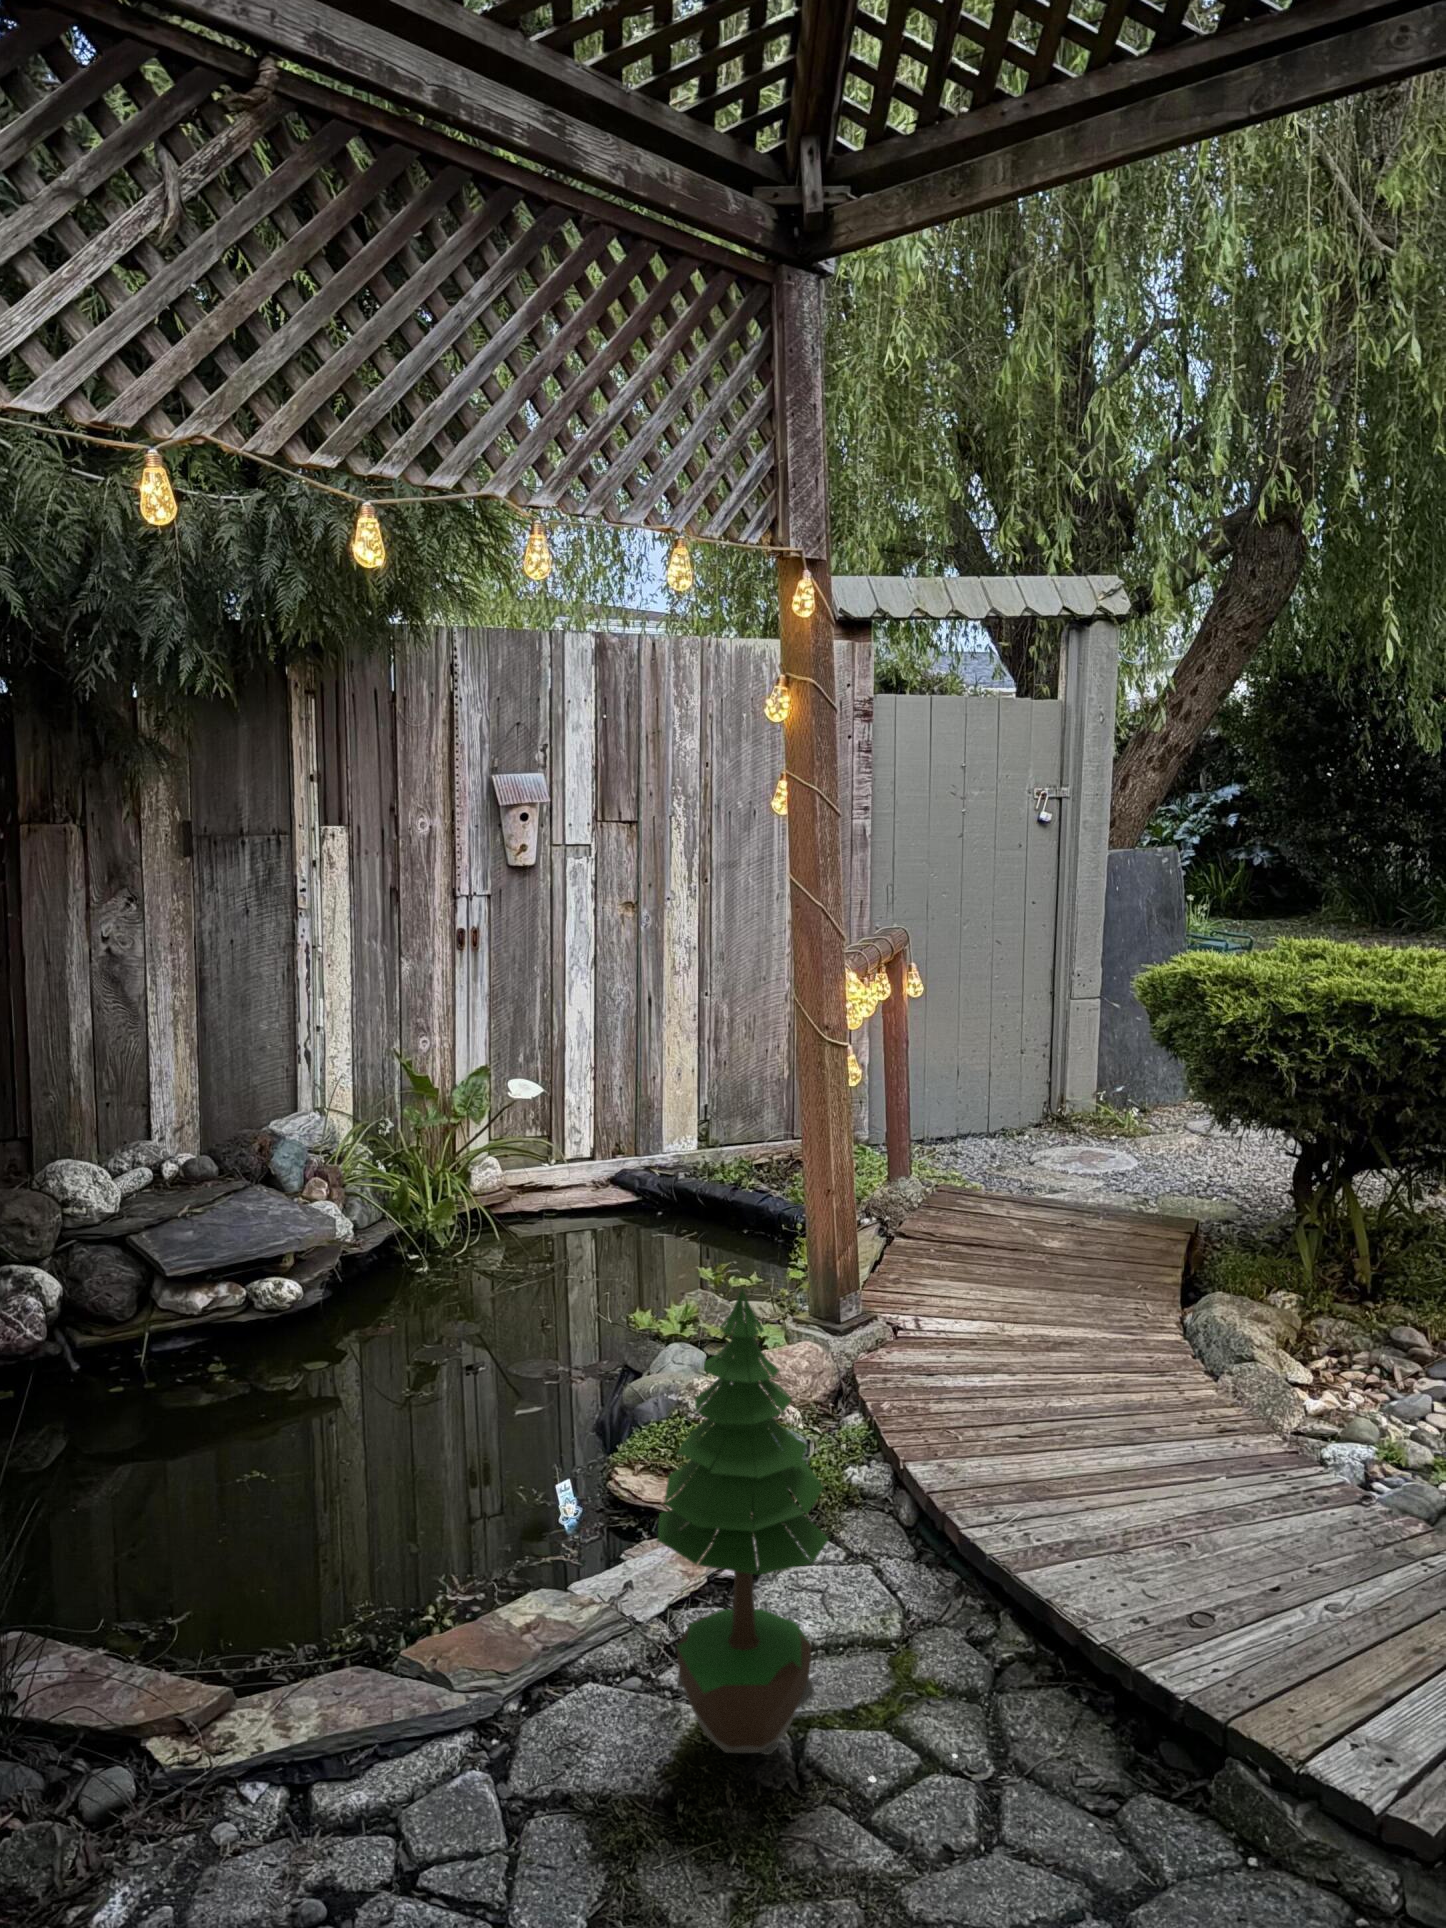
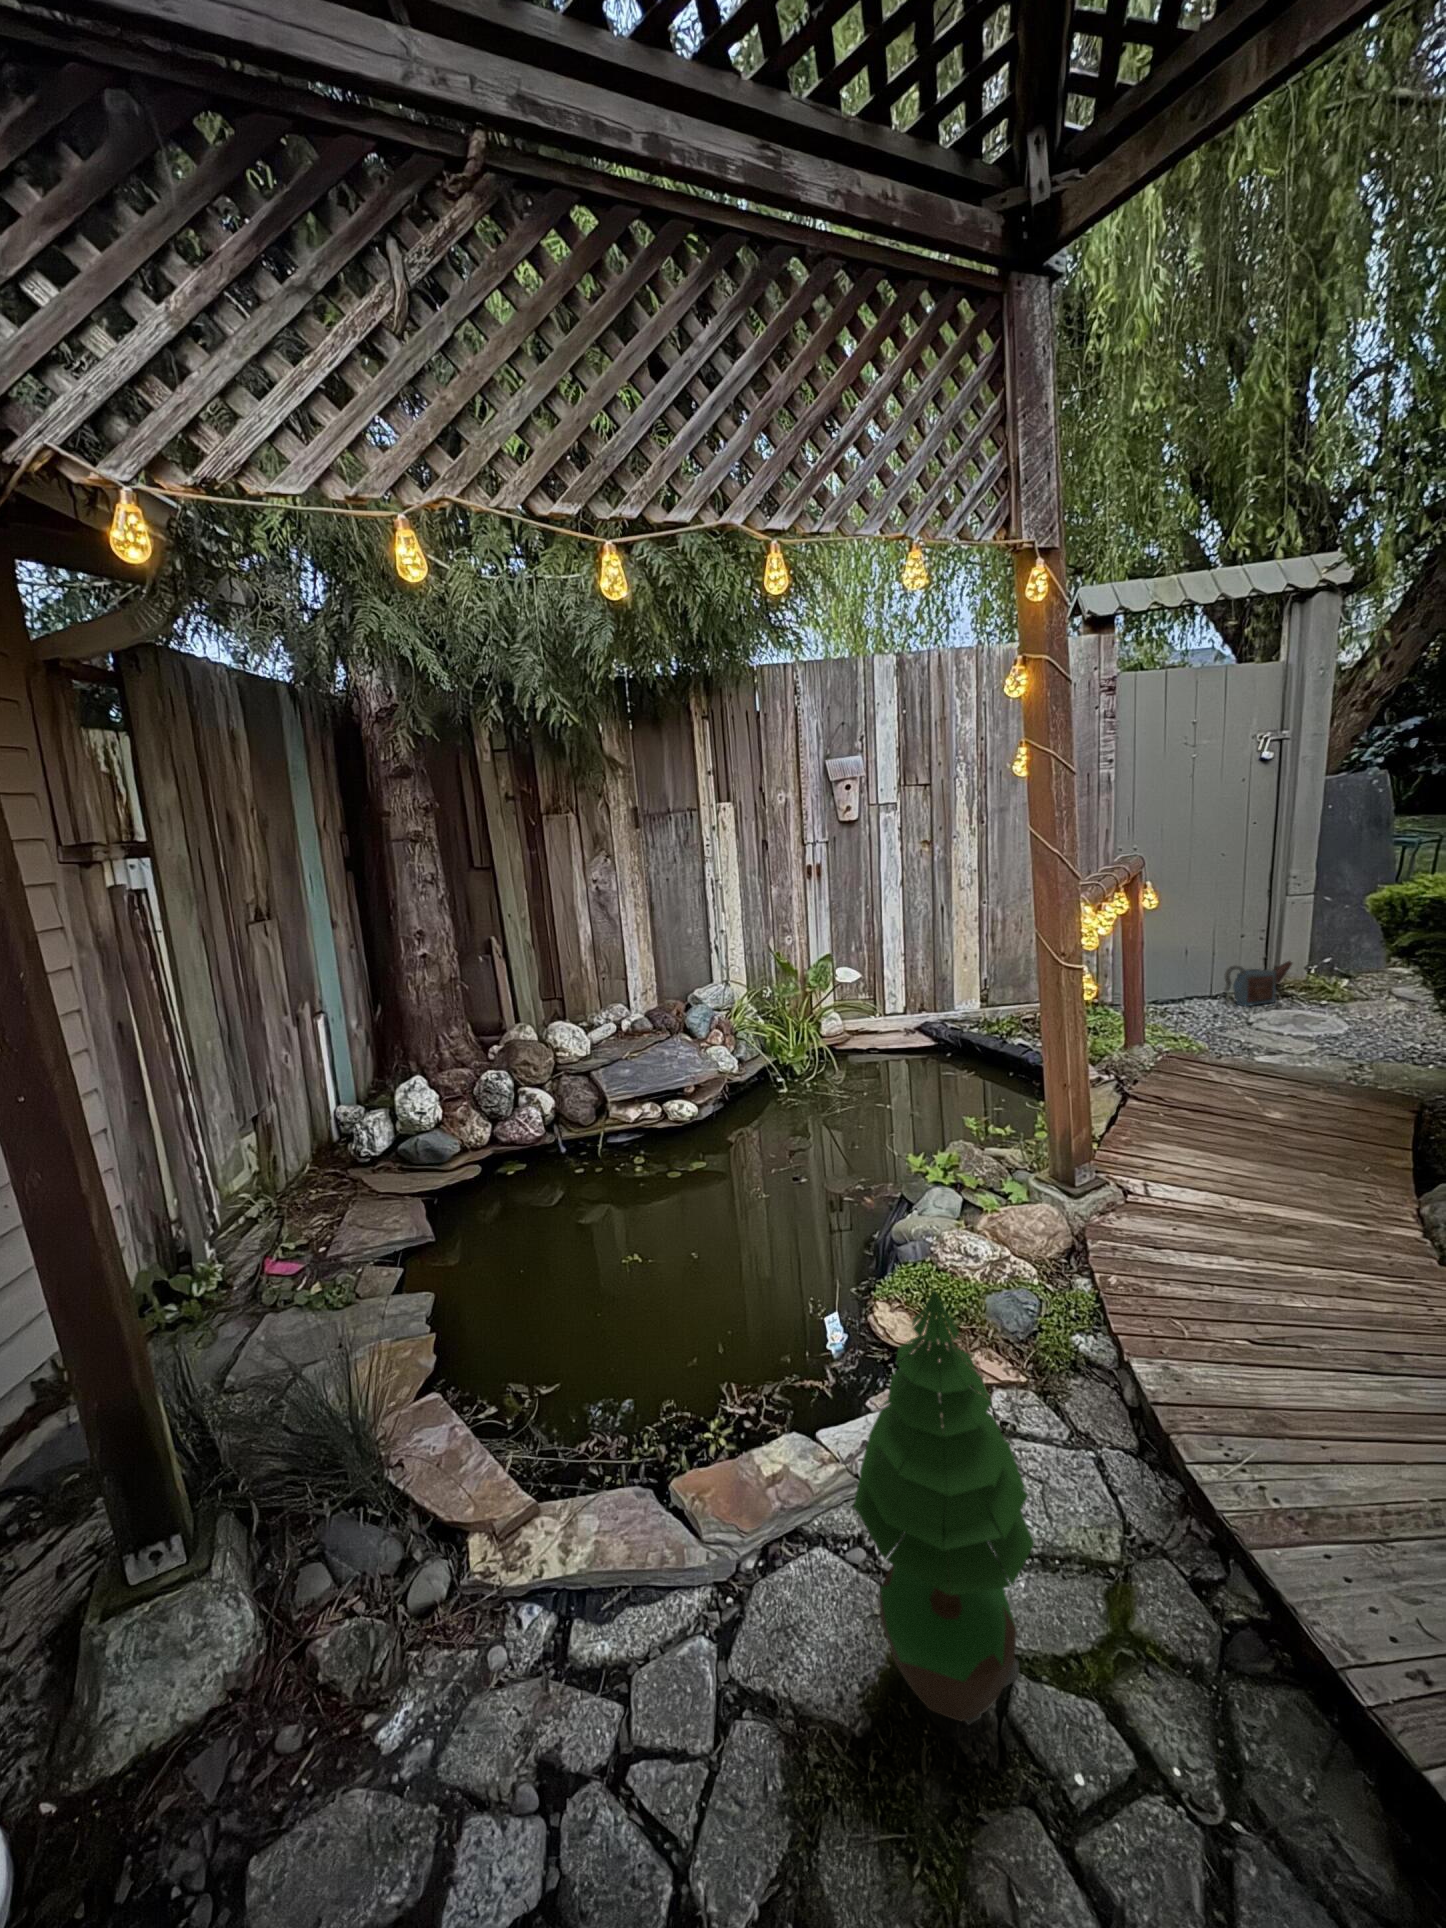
watering can: none [1004,1079,1080,1139] -> present [1224,961,1292,1006]

